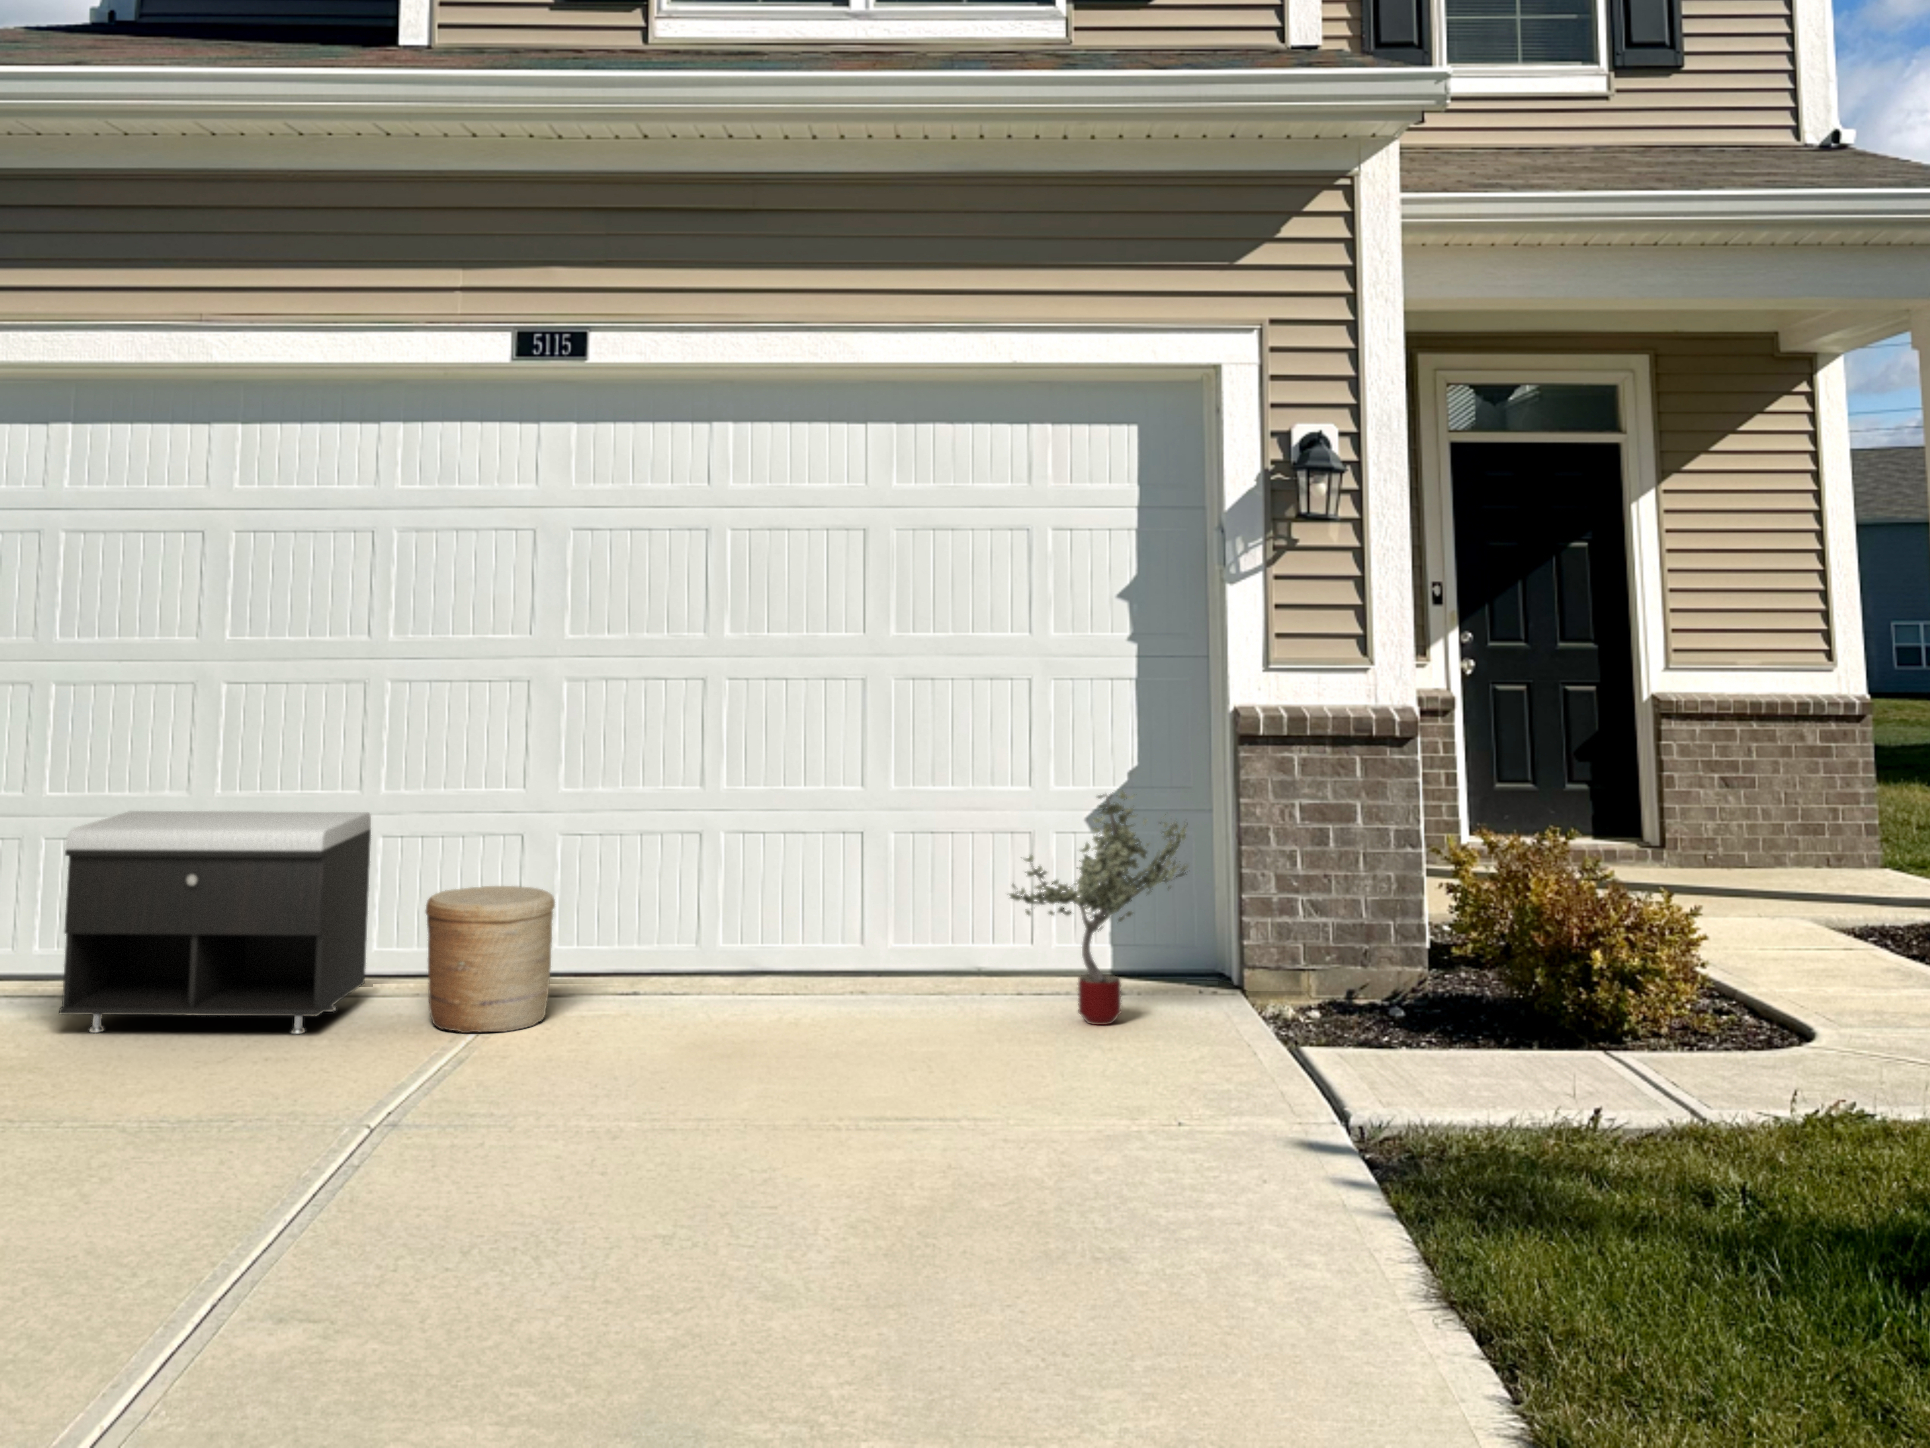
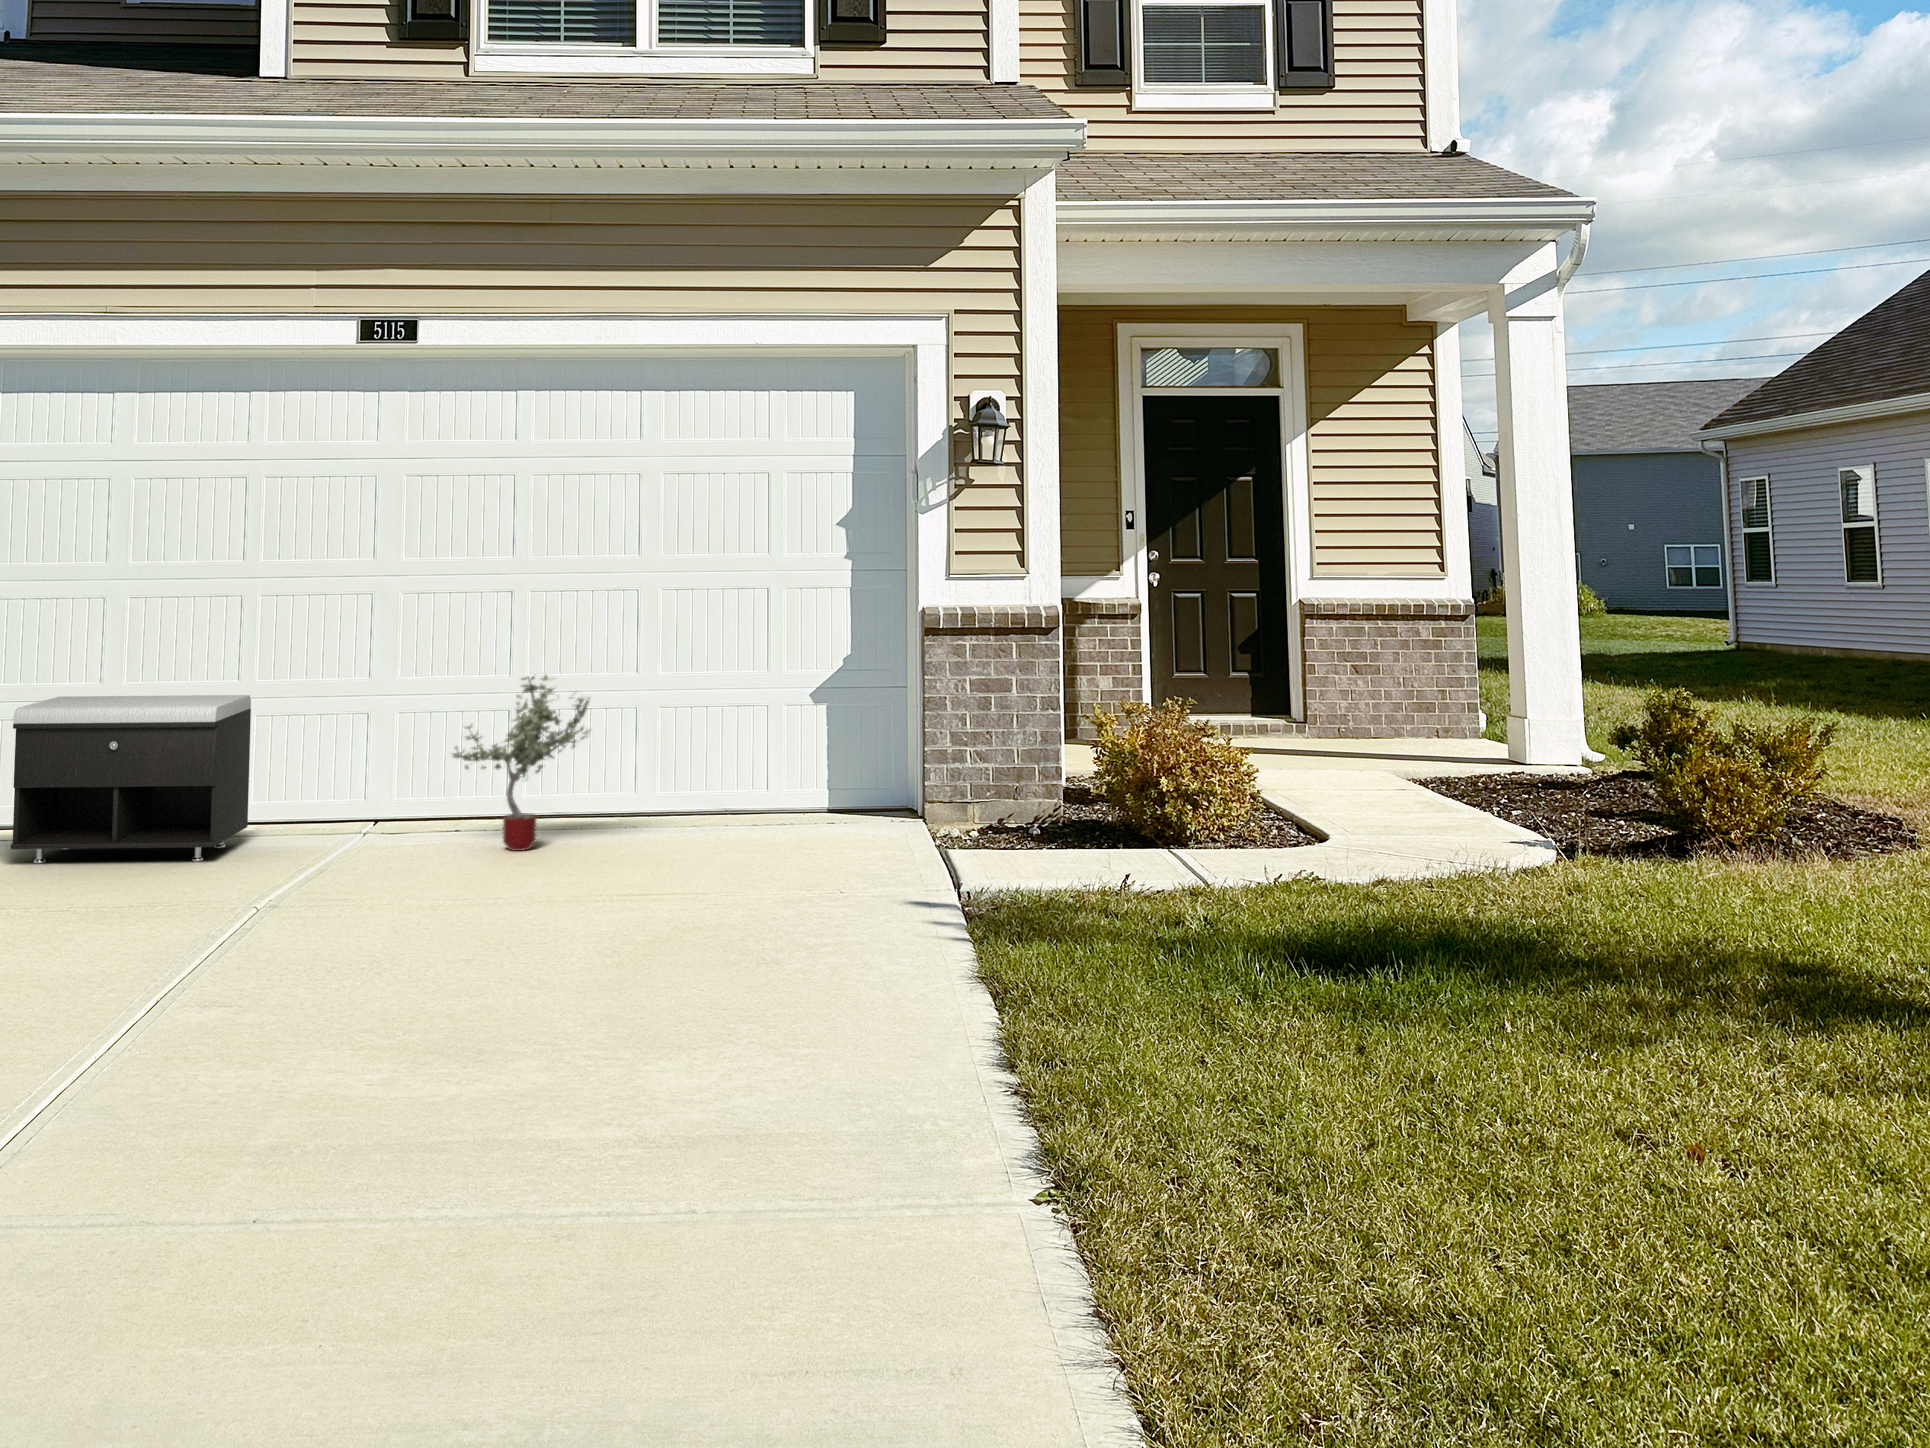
potted tree: present [1010,792,1188,1025] -> present [453,675,590,851]
woven basket: present [426,886,555,1033] -> none [296,750,397,859]

